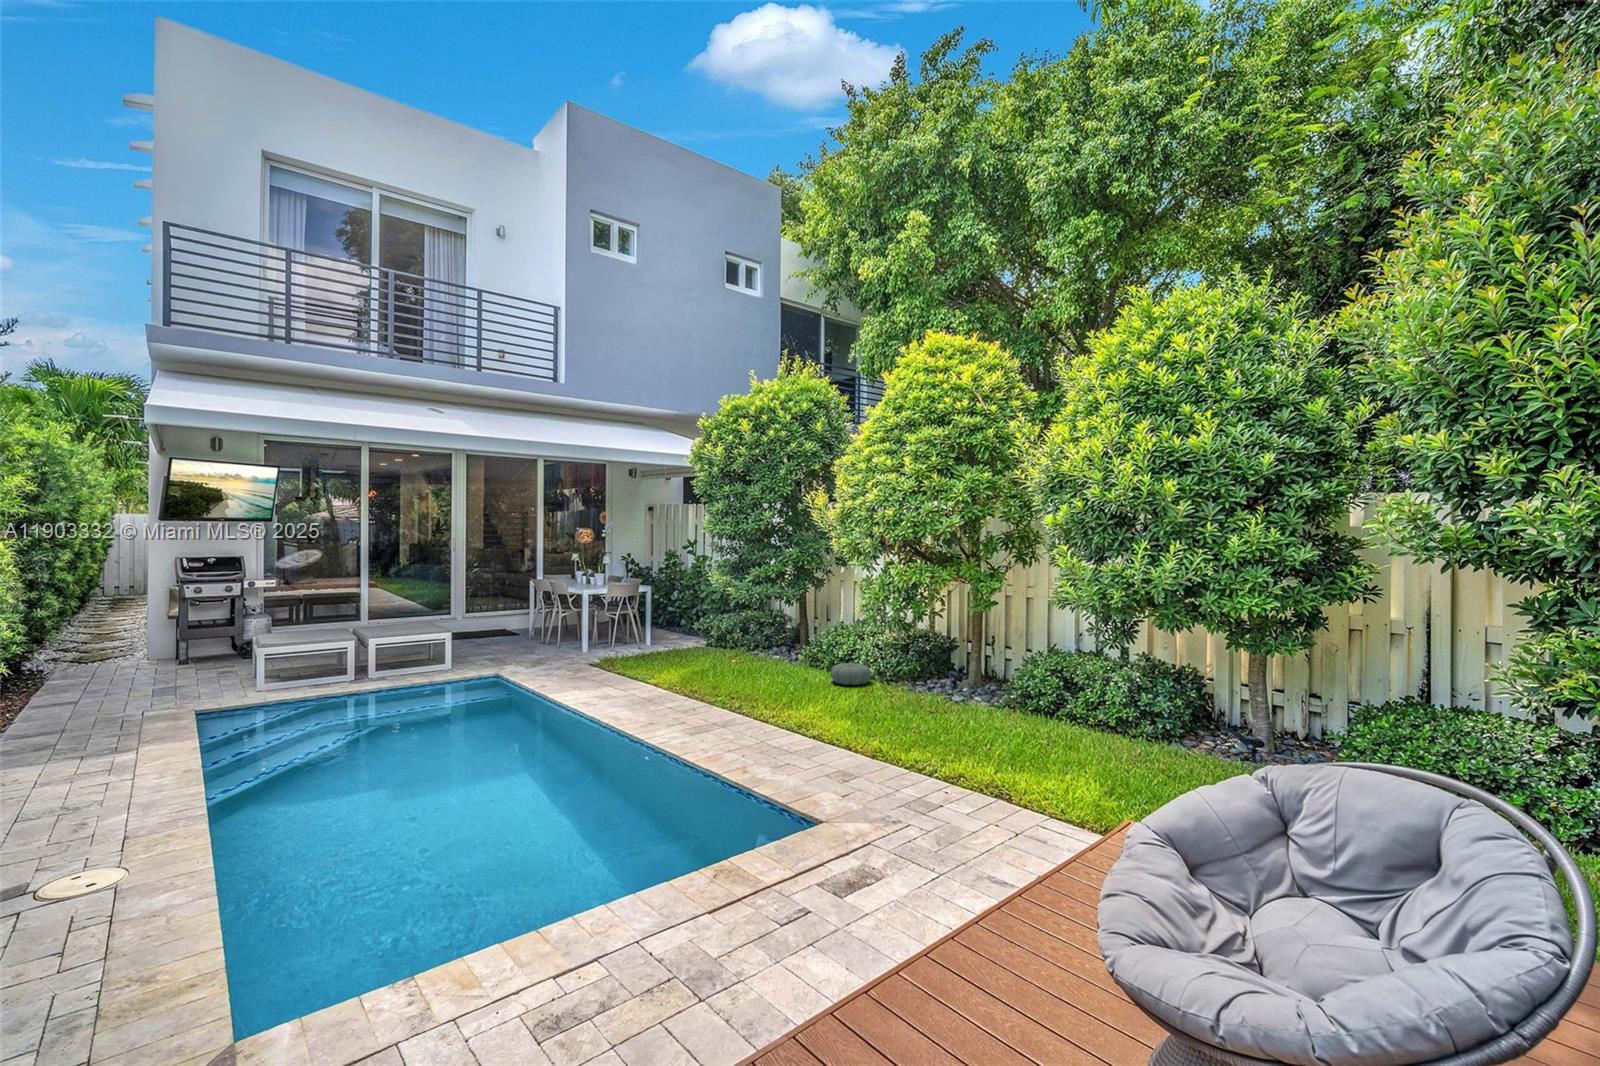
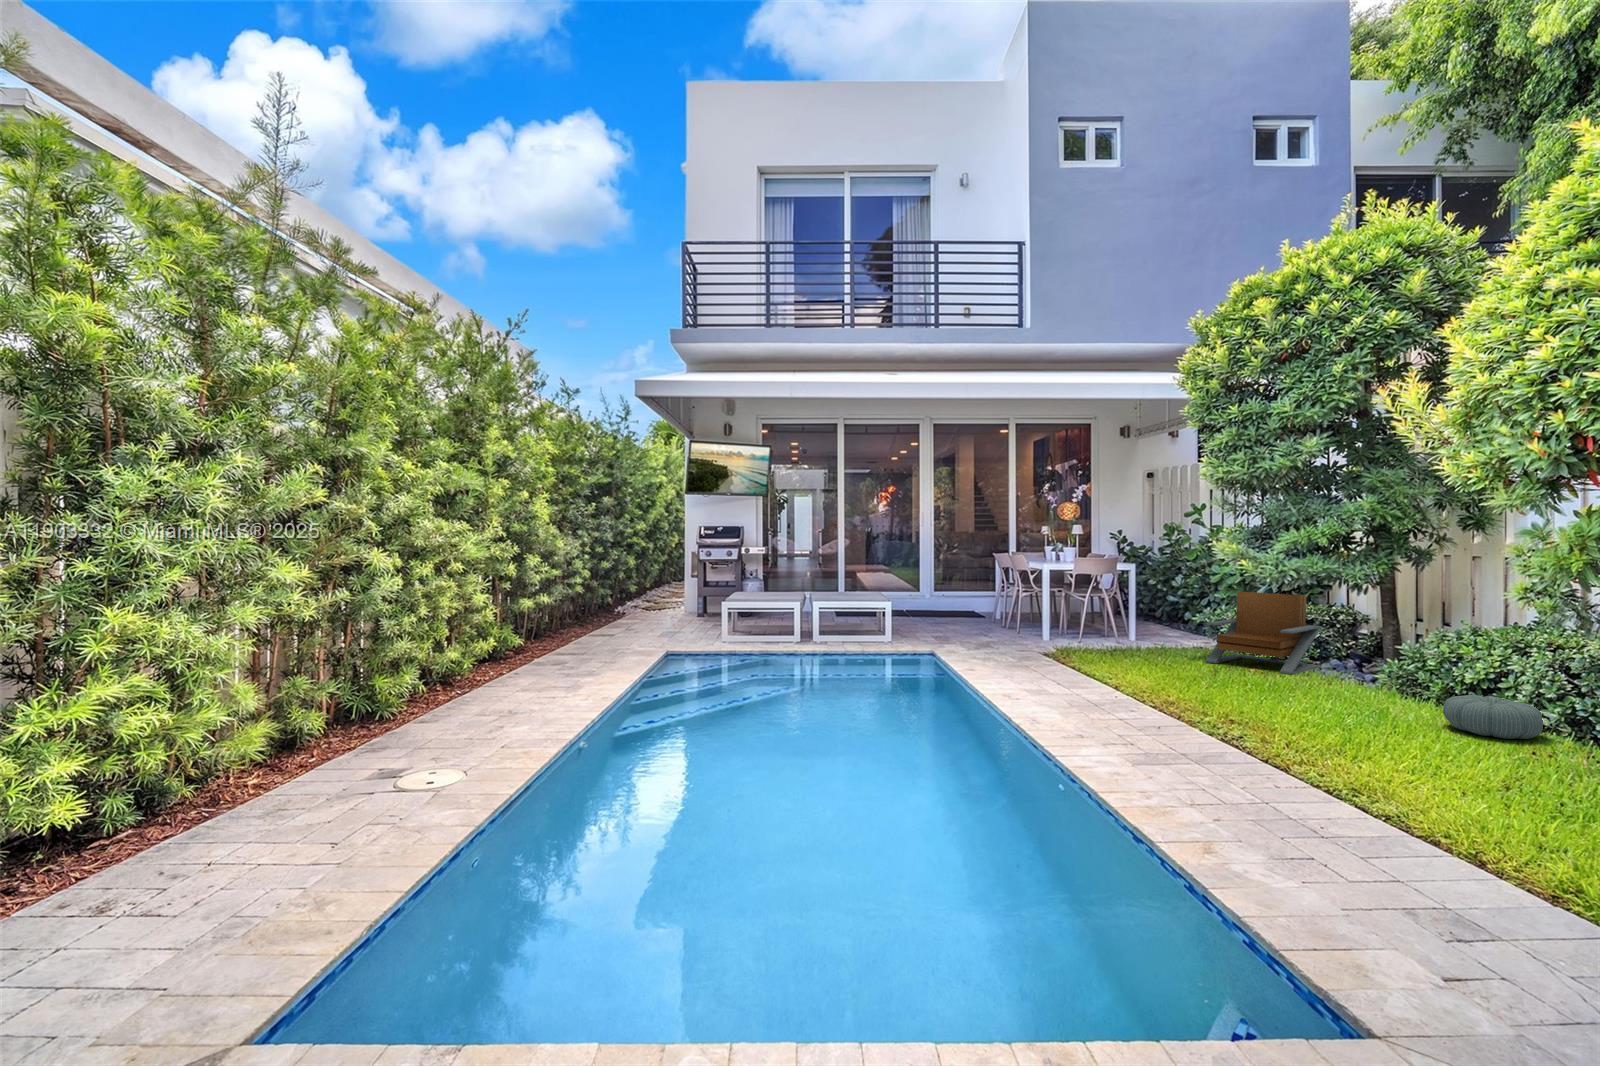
lounge chair: none [704,605,769,660] -> present [1206,591,1320,675]

